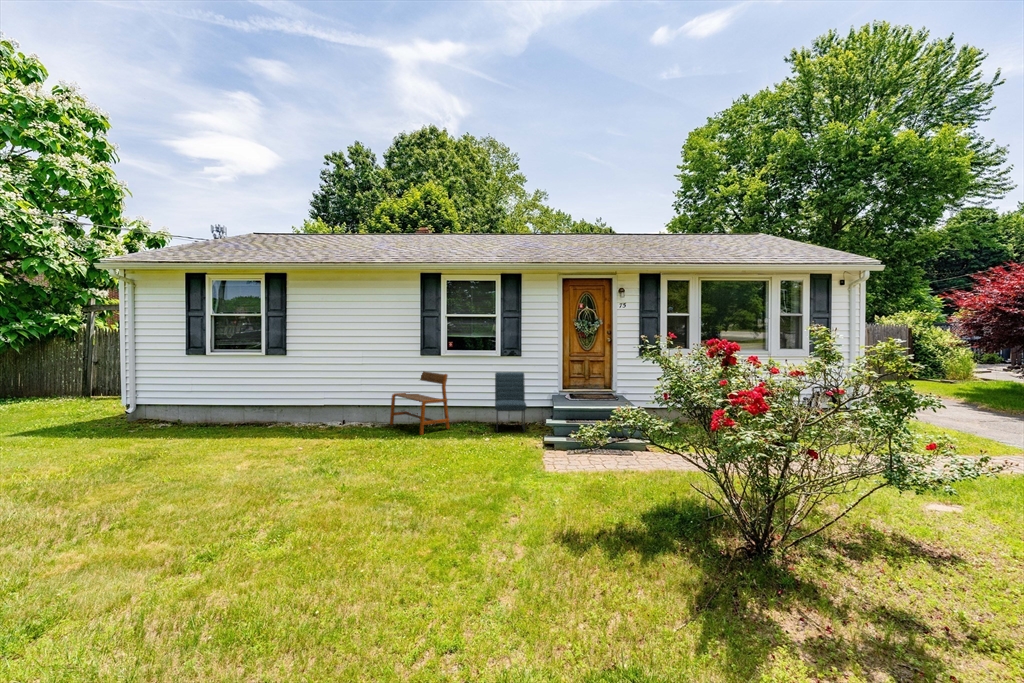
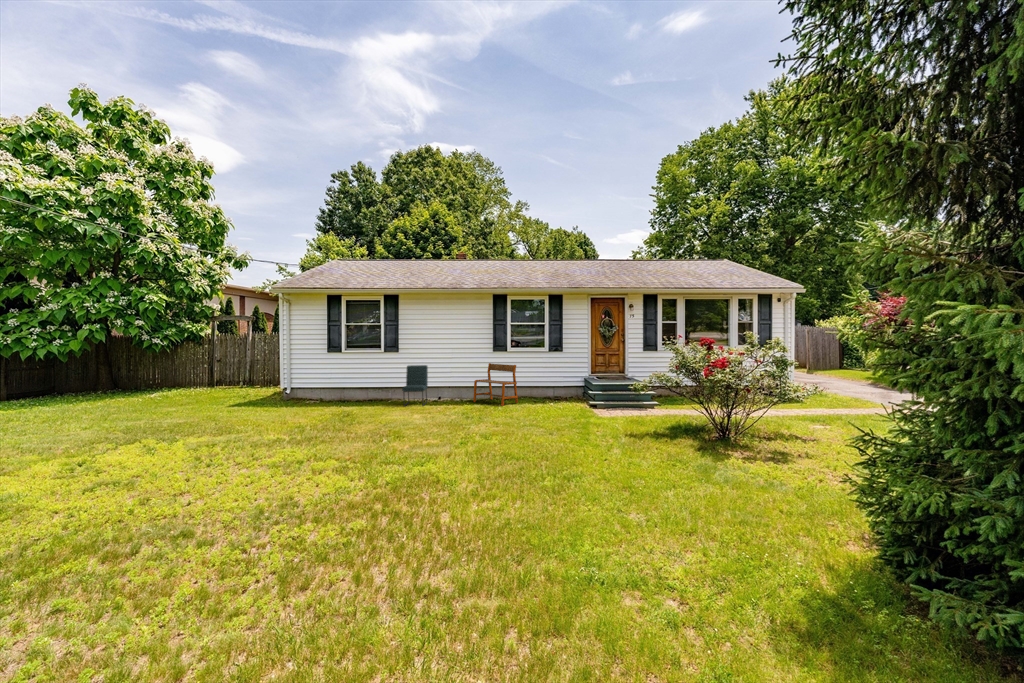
chair: present [495,372,527,432] -> present [402,365,428,406]

